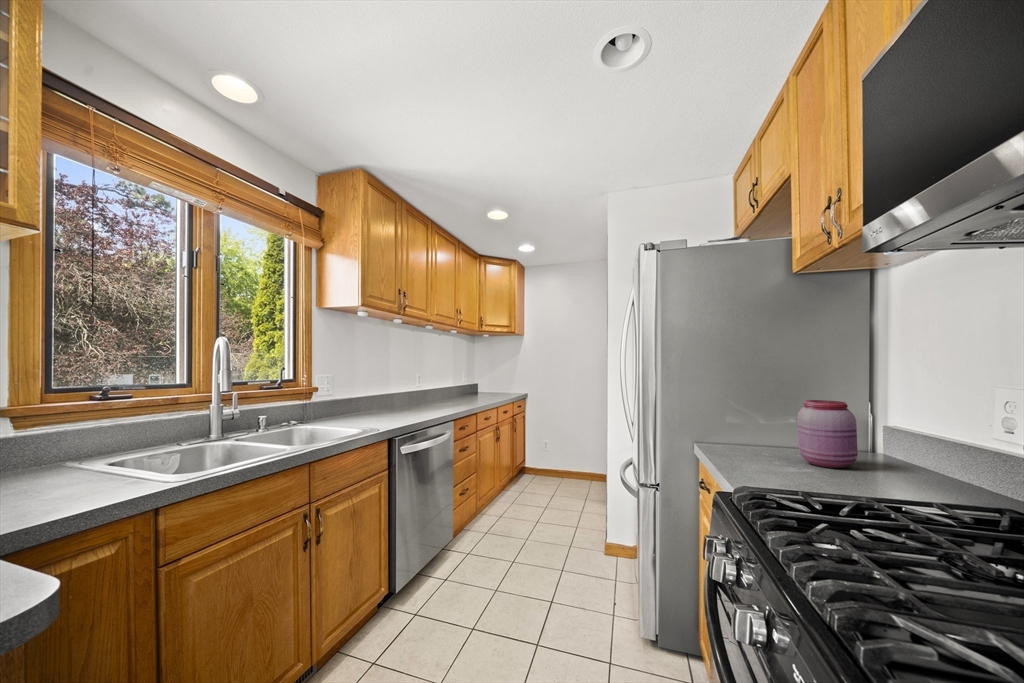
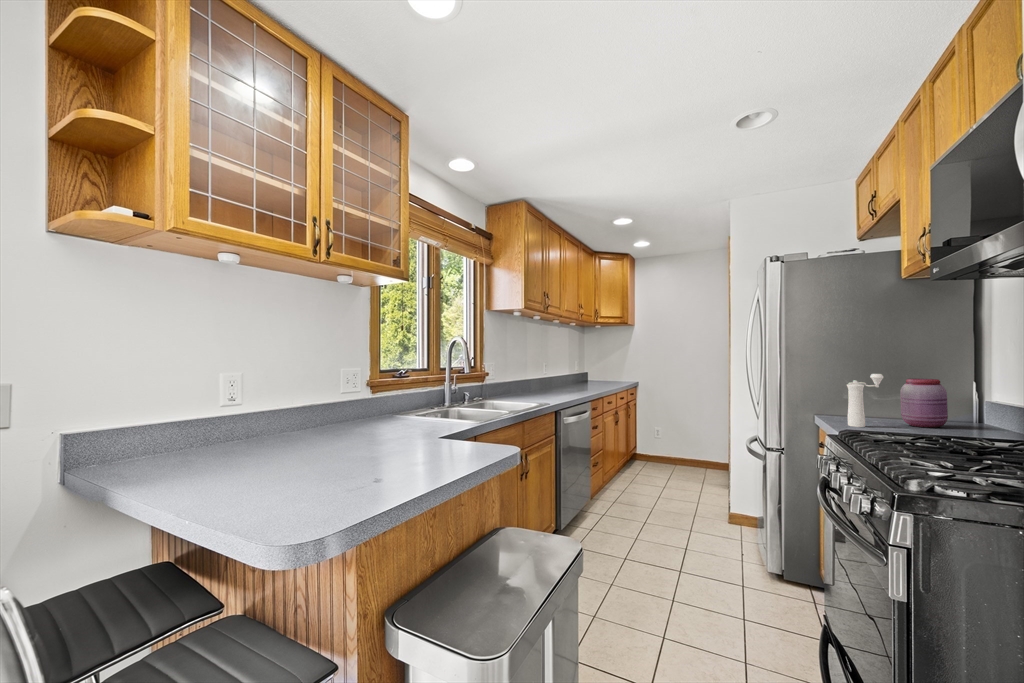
pepper mill: none [734,394,779,471] -> present [847,374,884,427]

